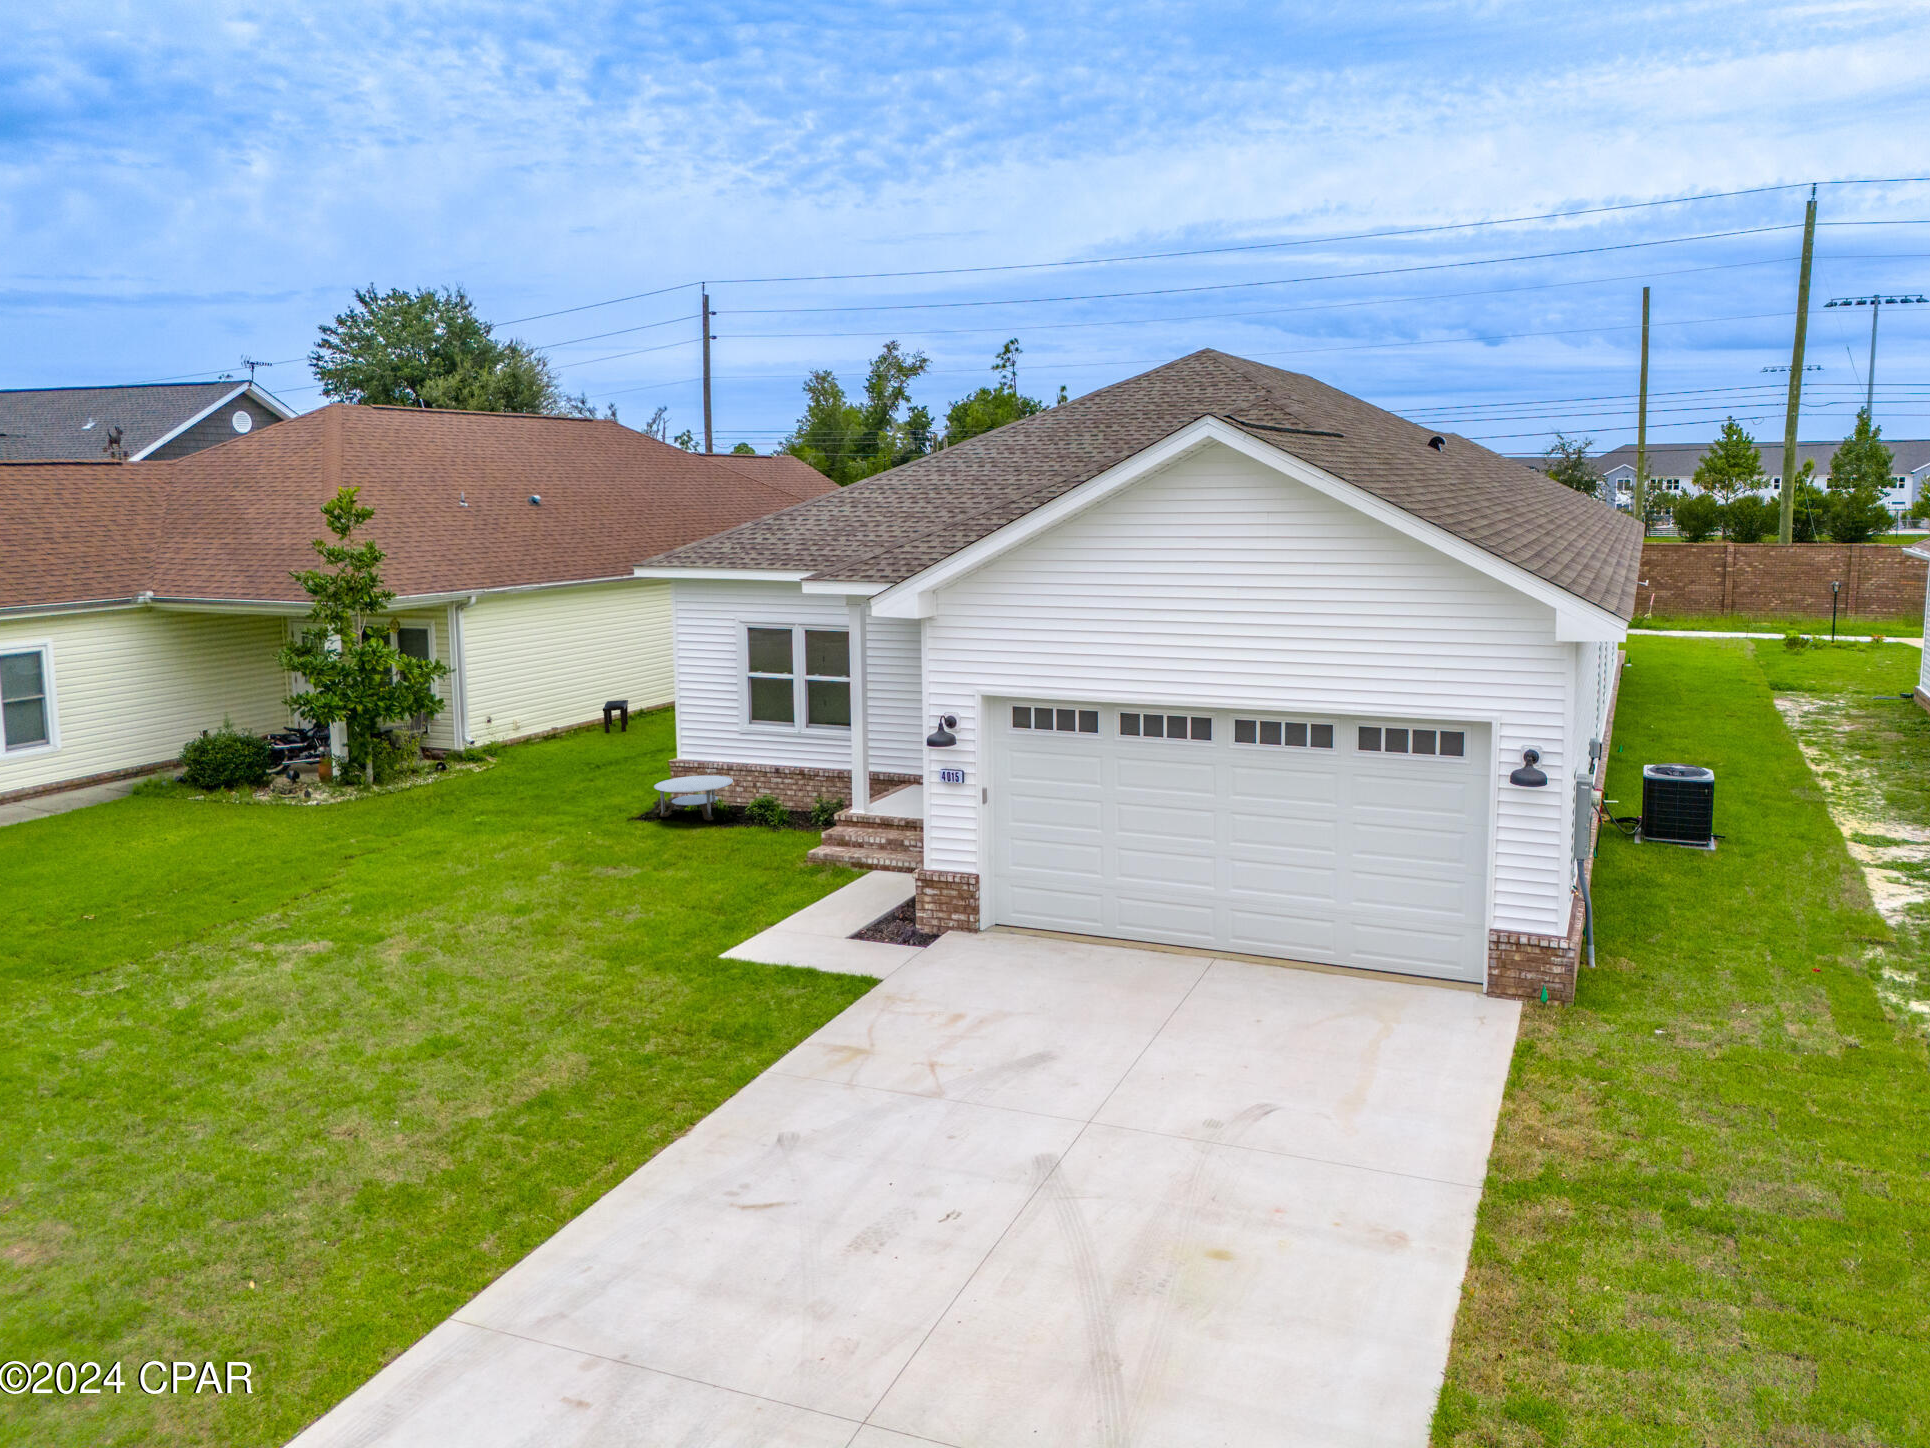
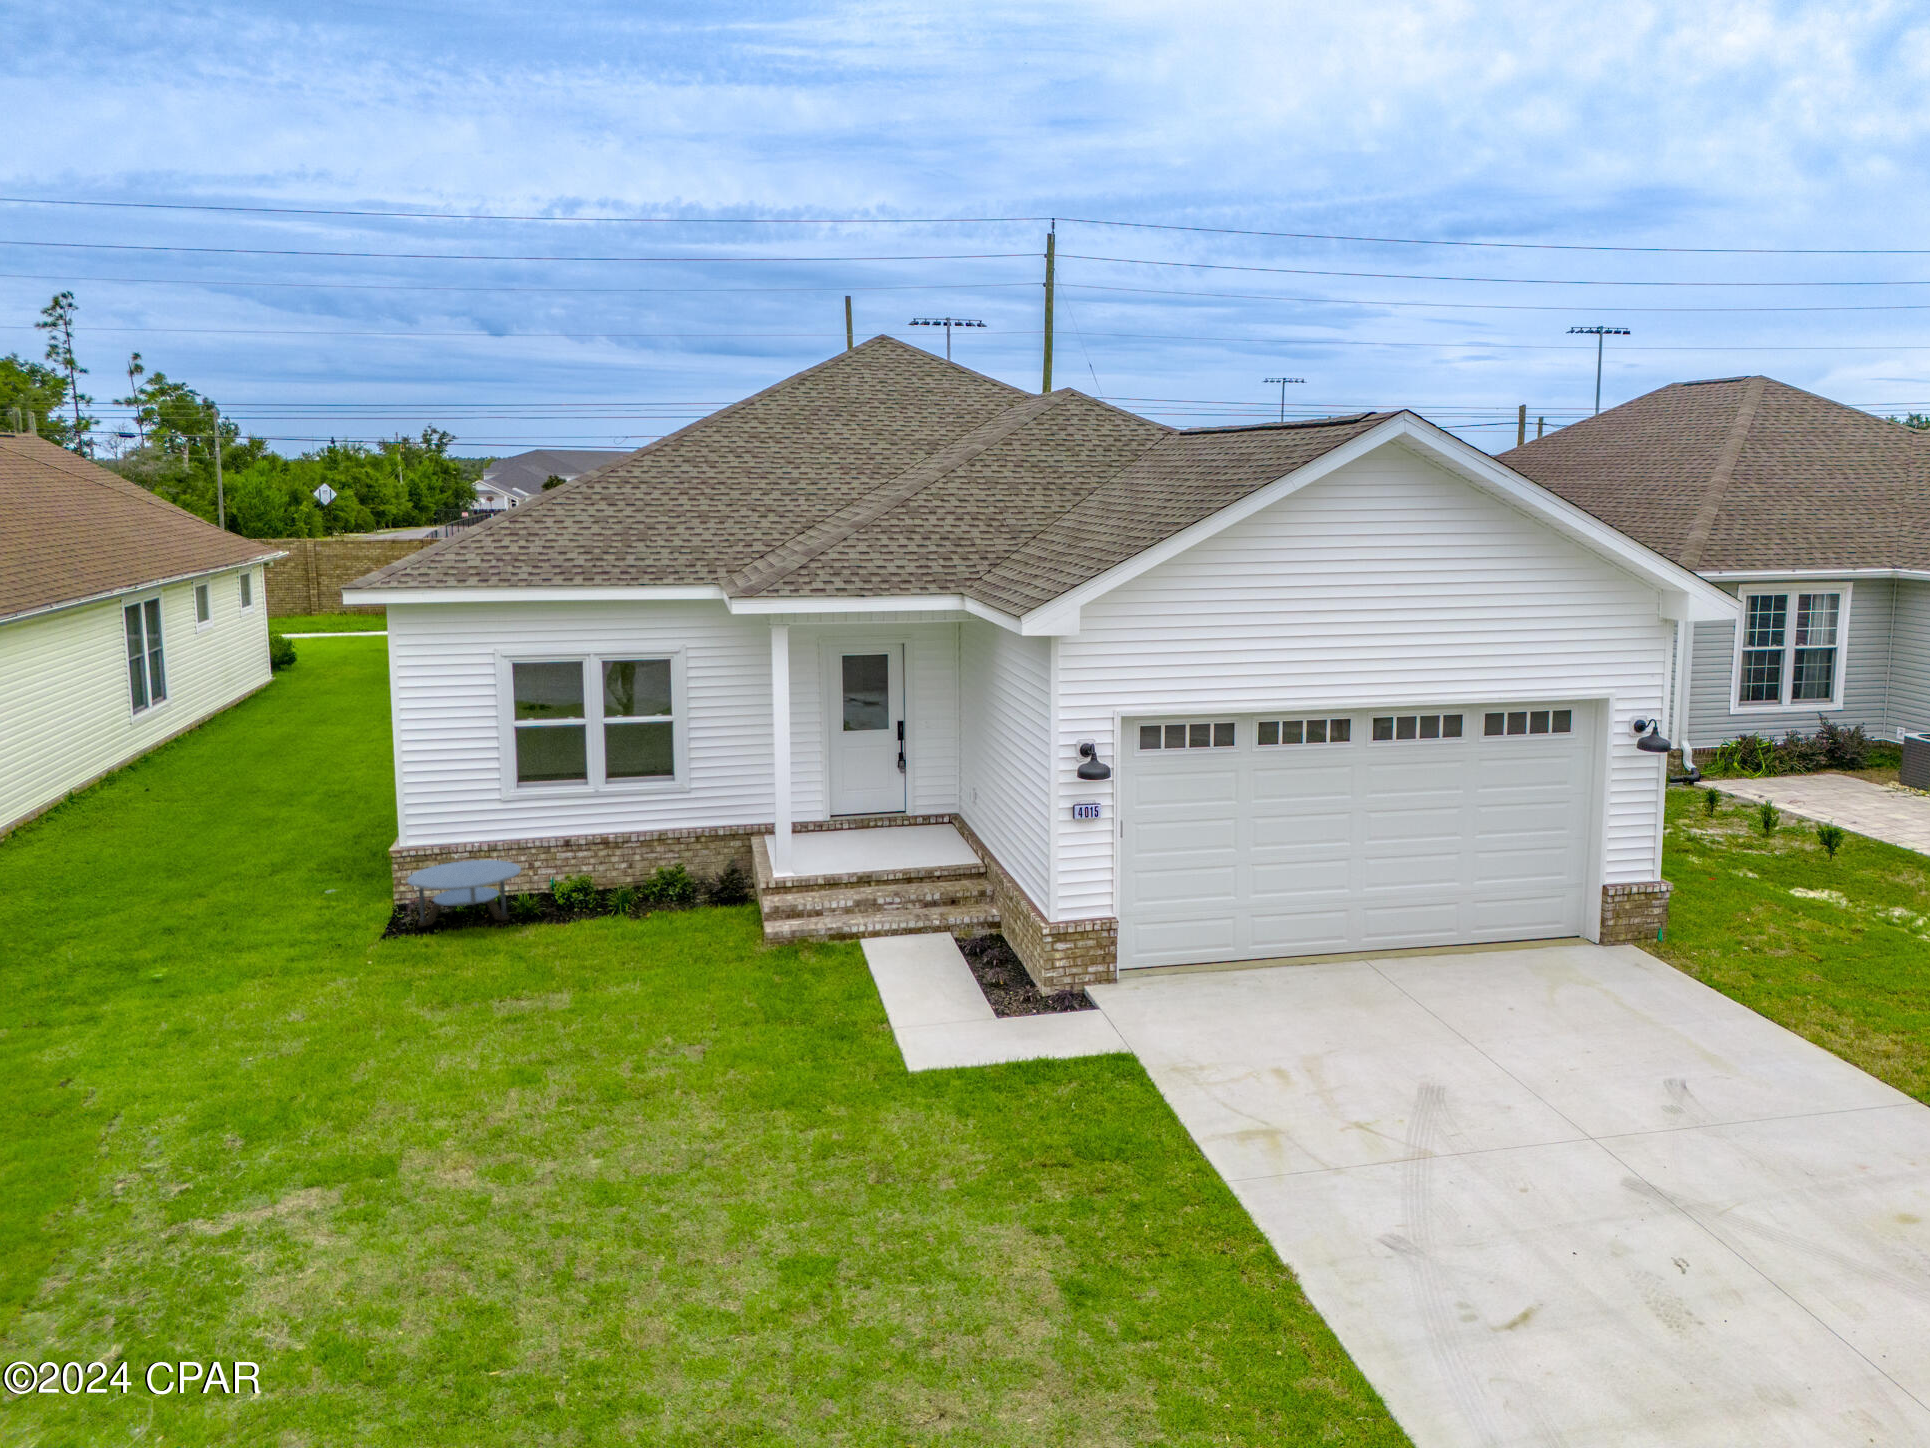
bench: present [603,700,628,733] -> none [32,779,88,830]

